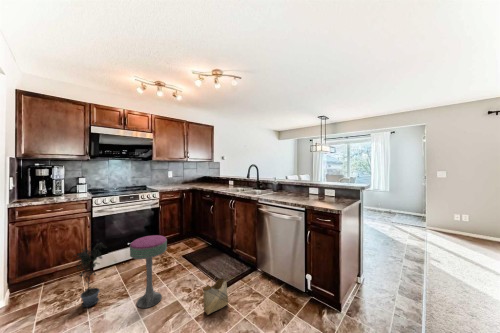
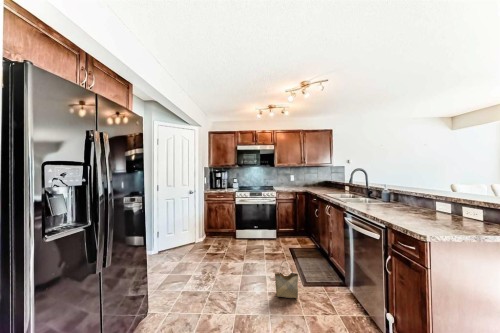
bar stool: present [130,235,167,308] -> none [239,223,262,272]
potted plant: present [74,240,107,307] -> none [216,218,234,257]

